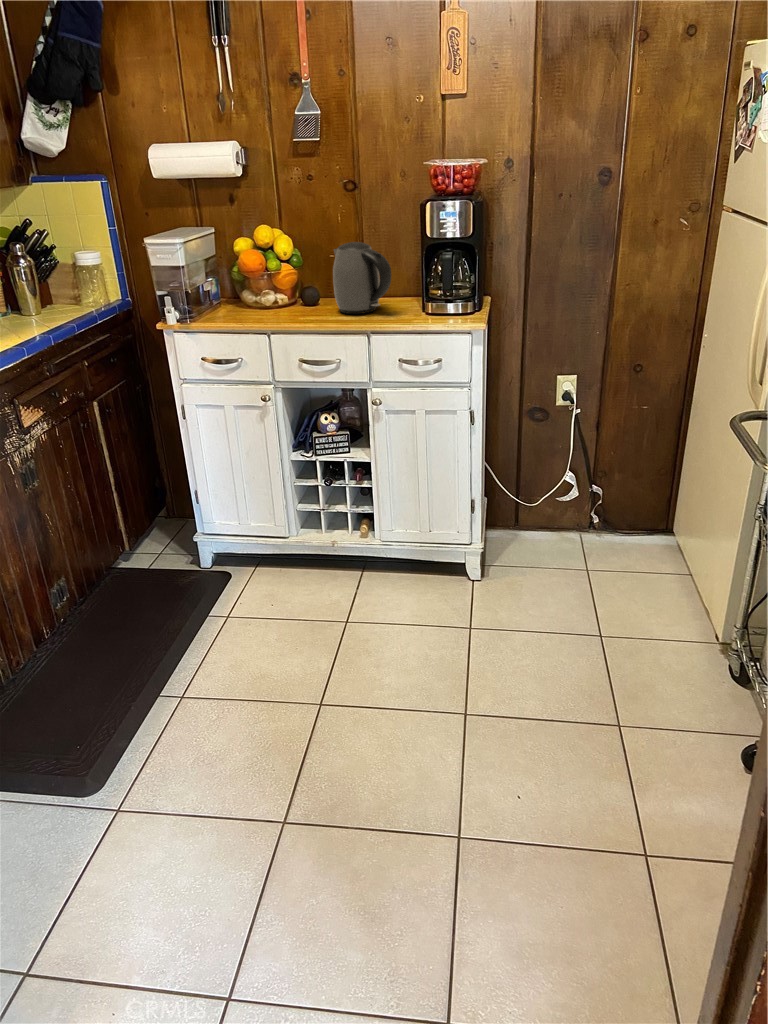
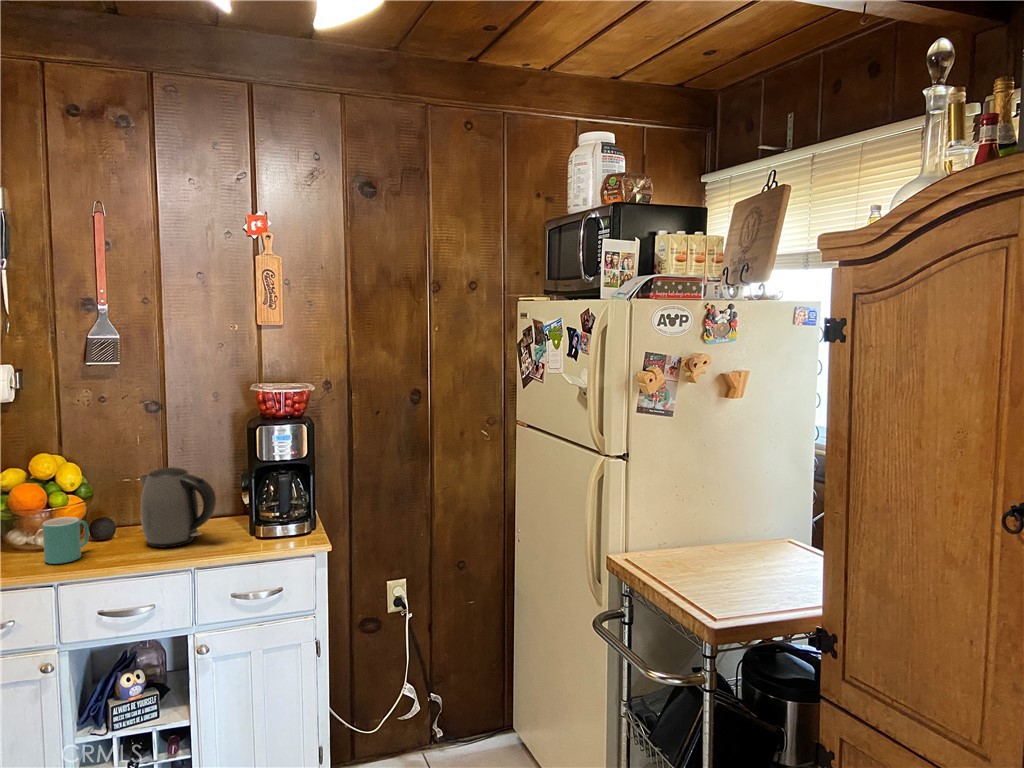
mug: none [260,281,296,318] -> present [42,517,89,564]

